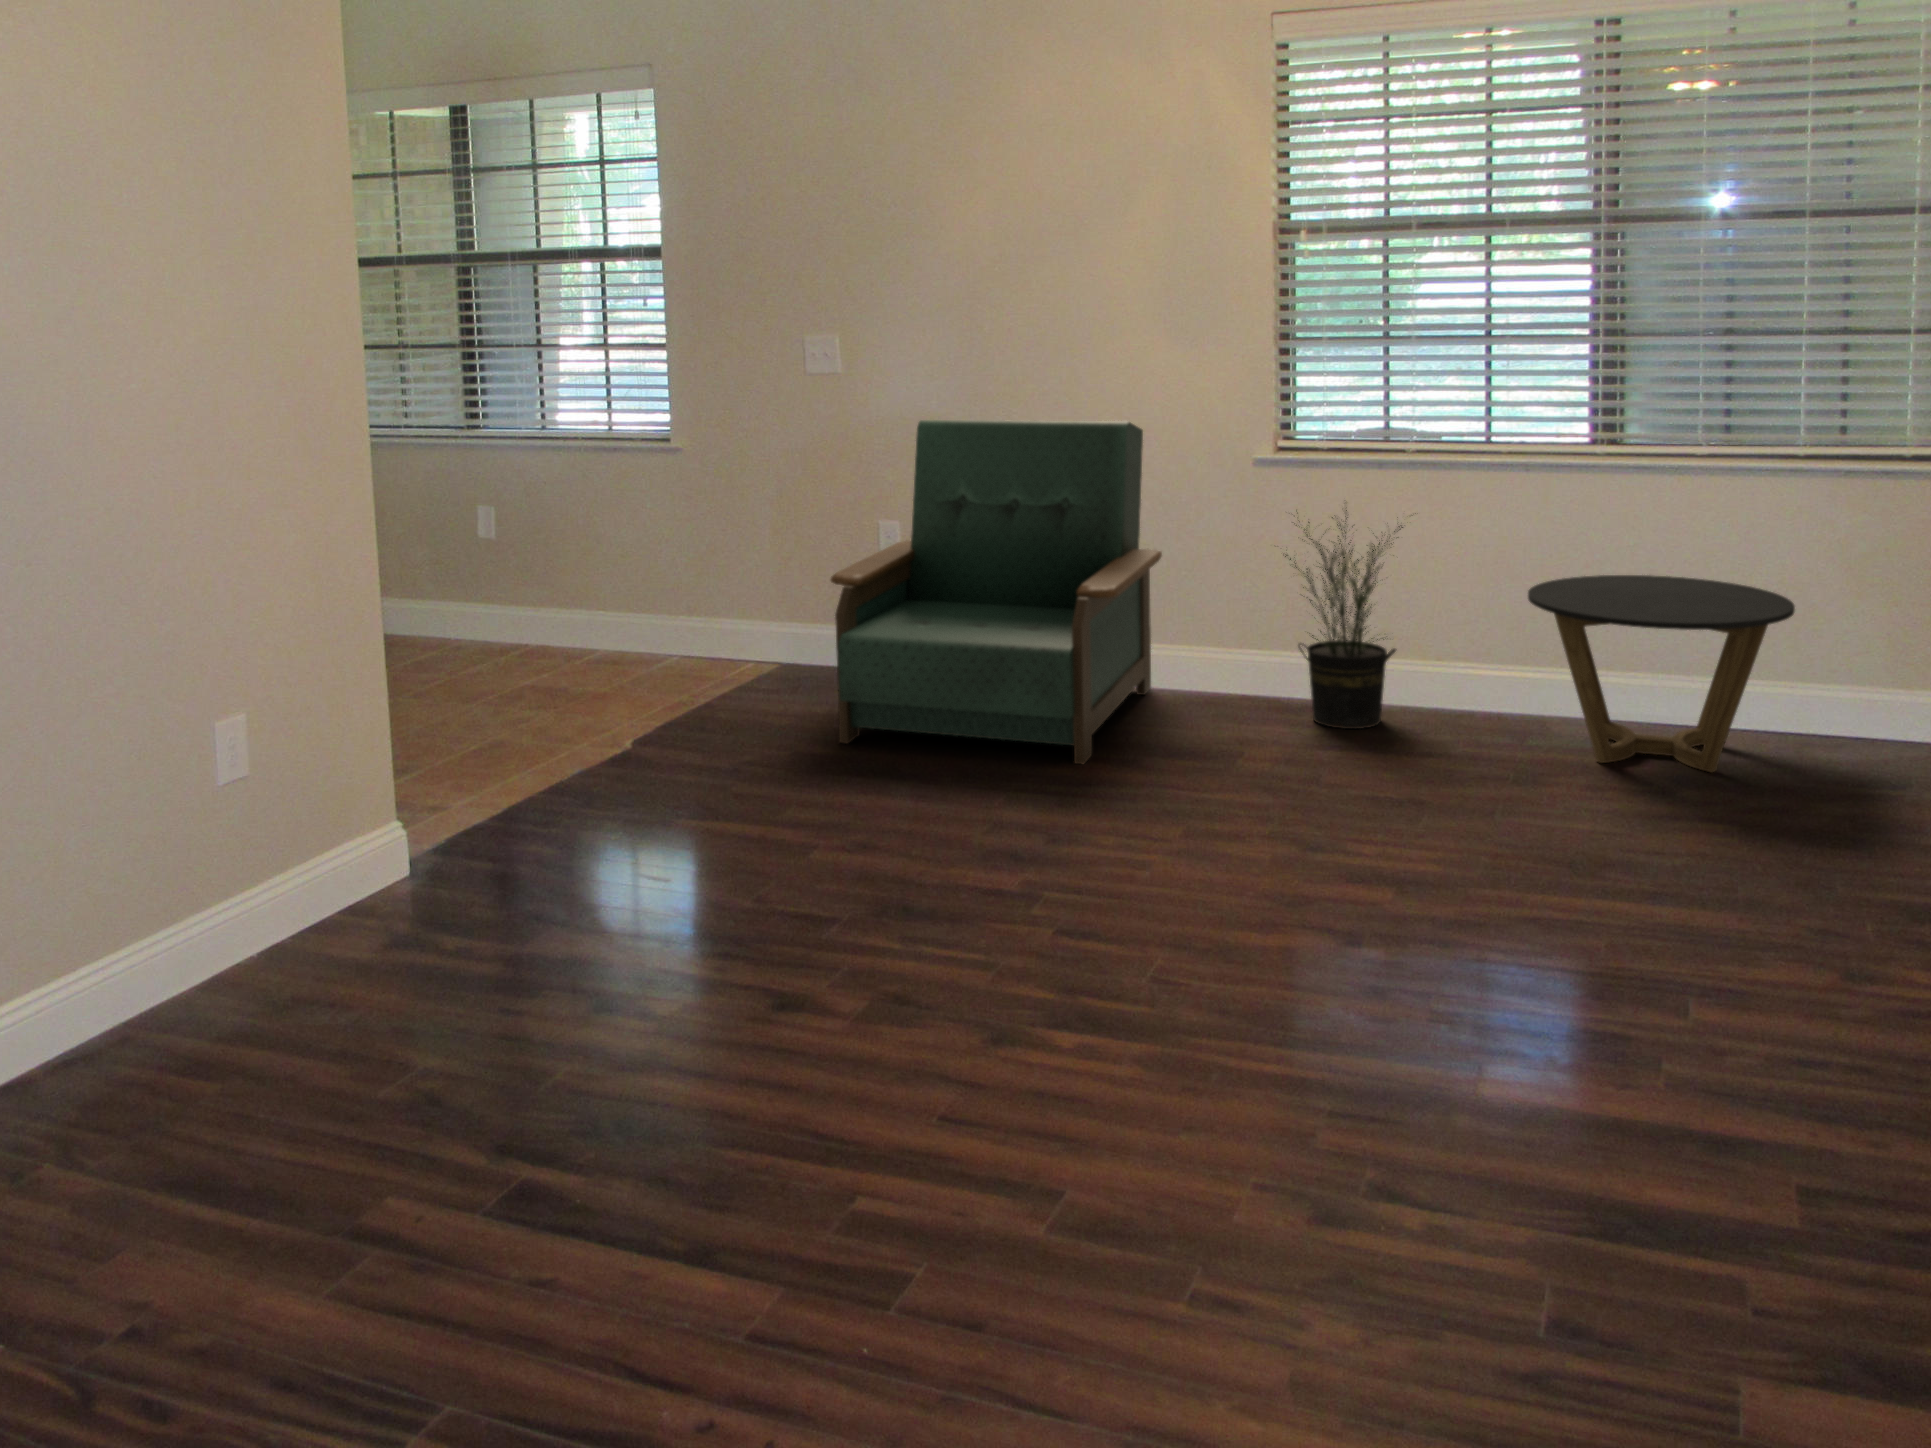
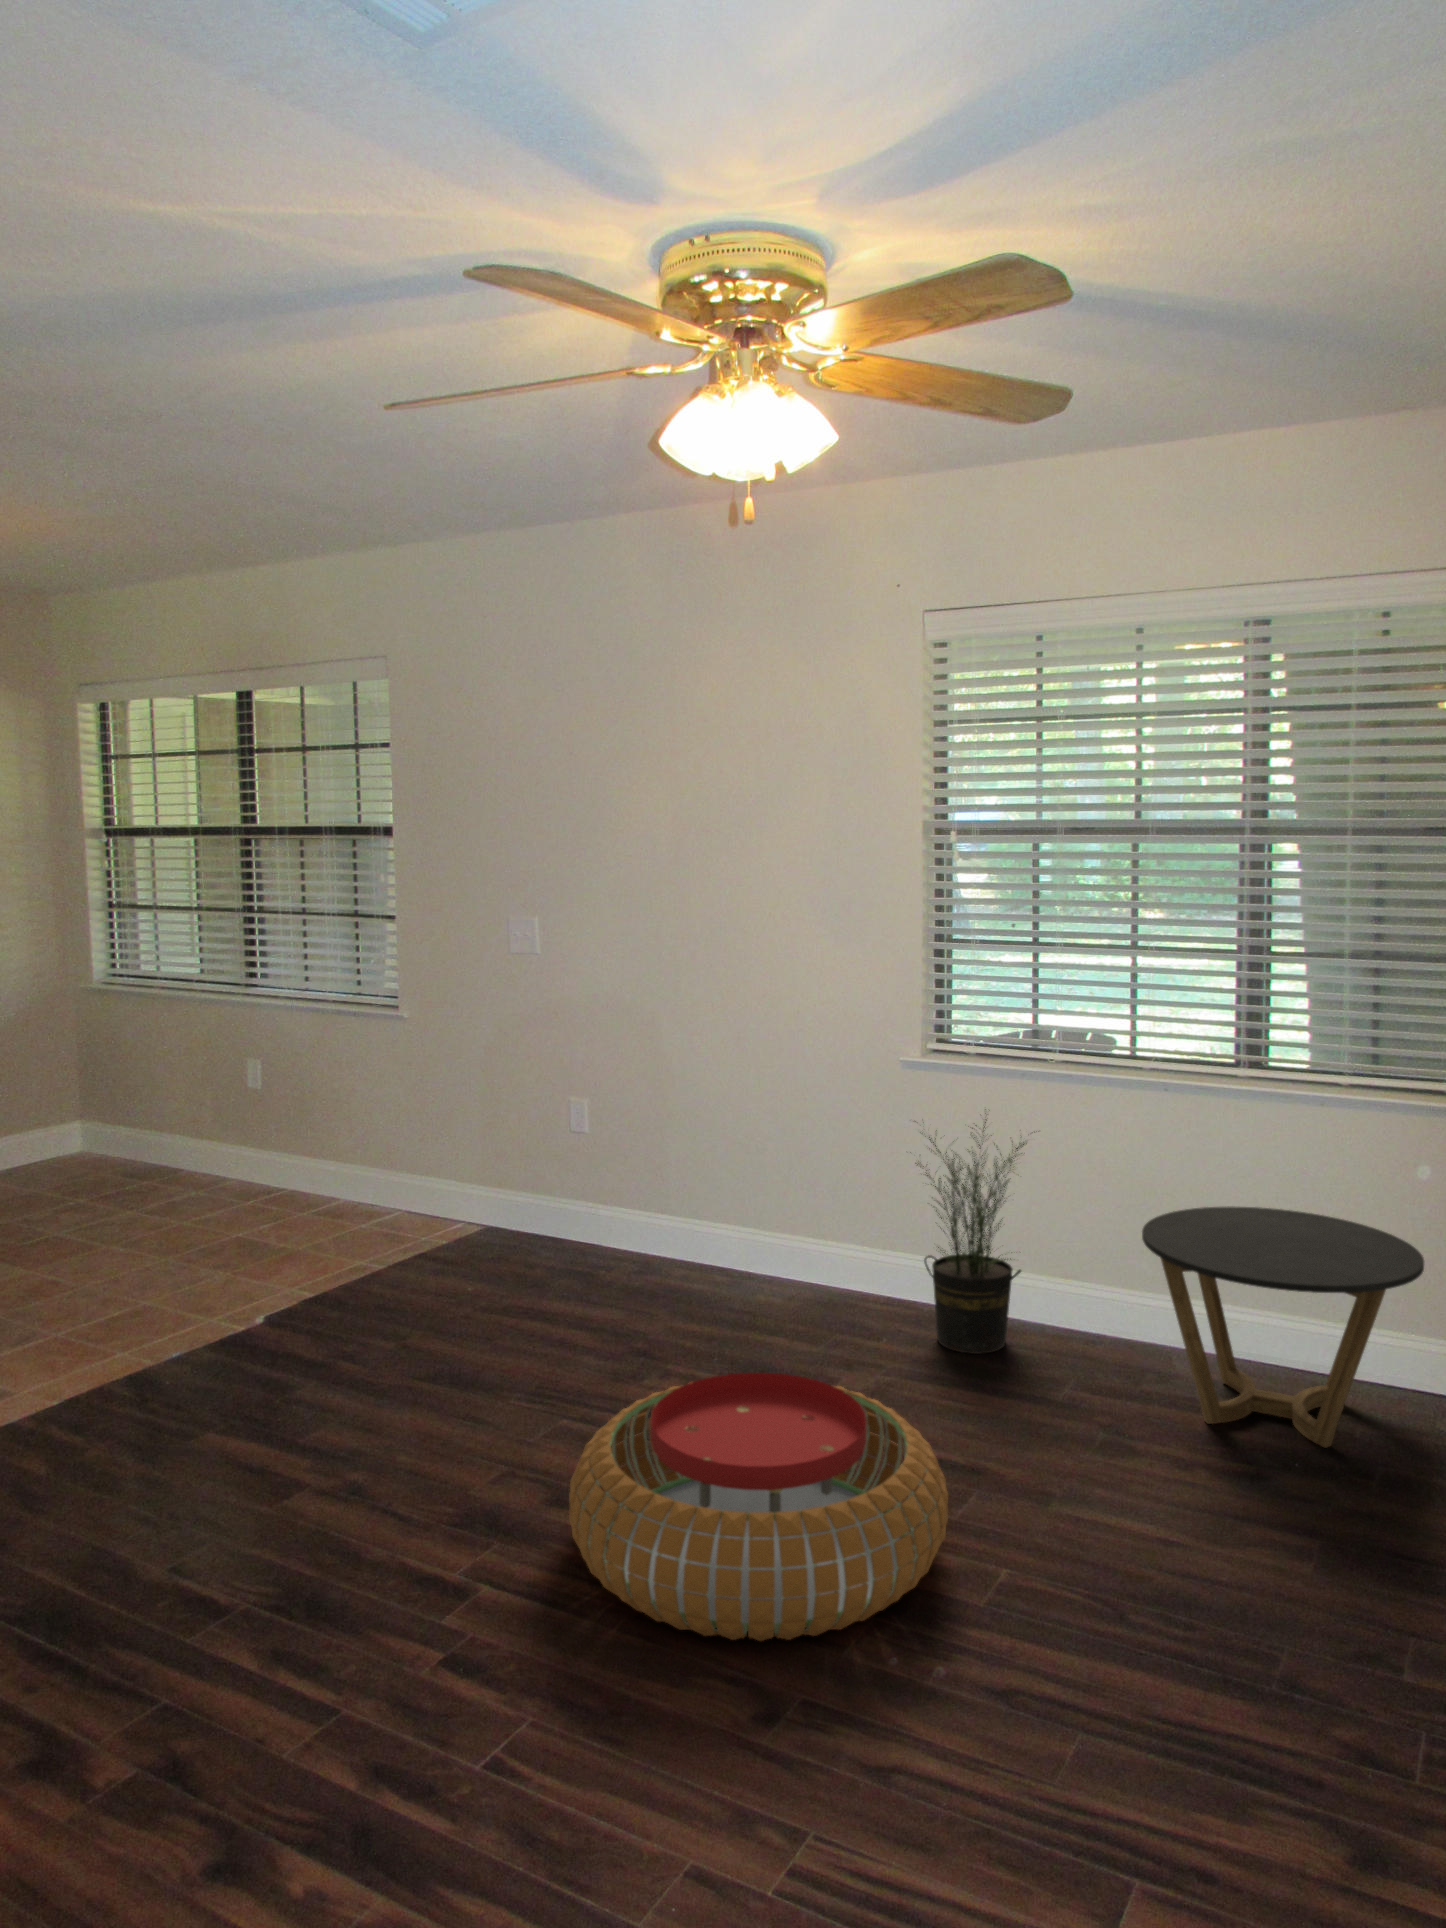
armchair: present [831,420,1162,764] -> none [440,1003,808,1382]
pouf: none [1107,722,1445,909] -> present [569,1373,948,1641]

